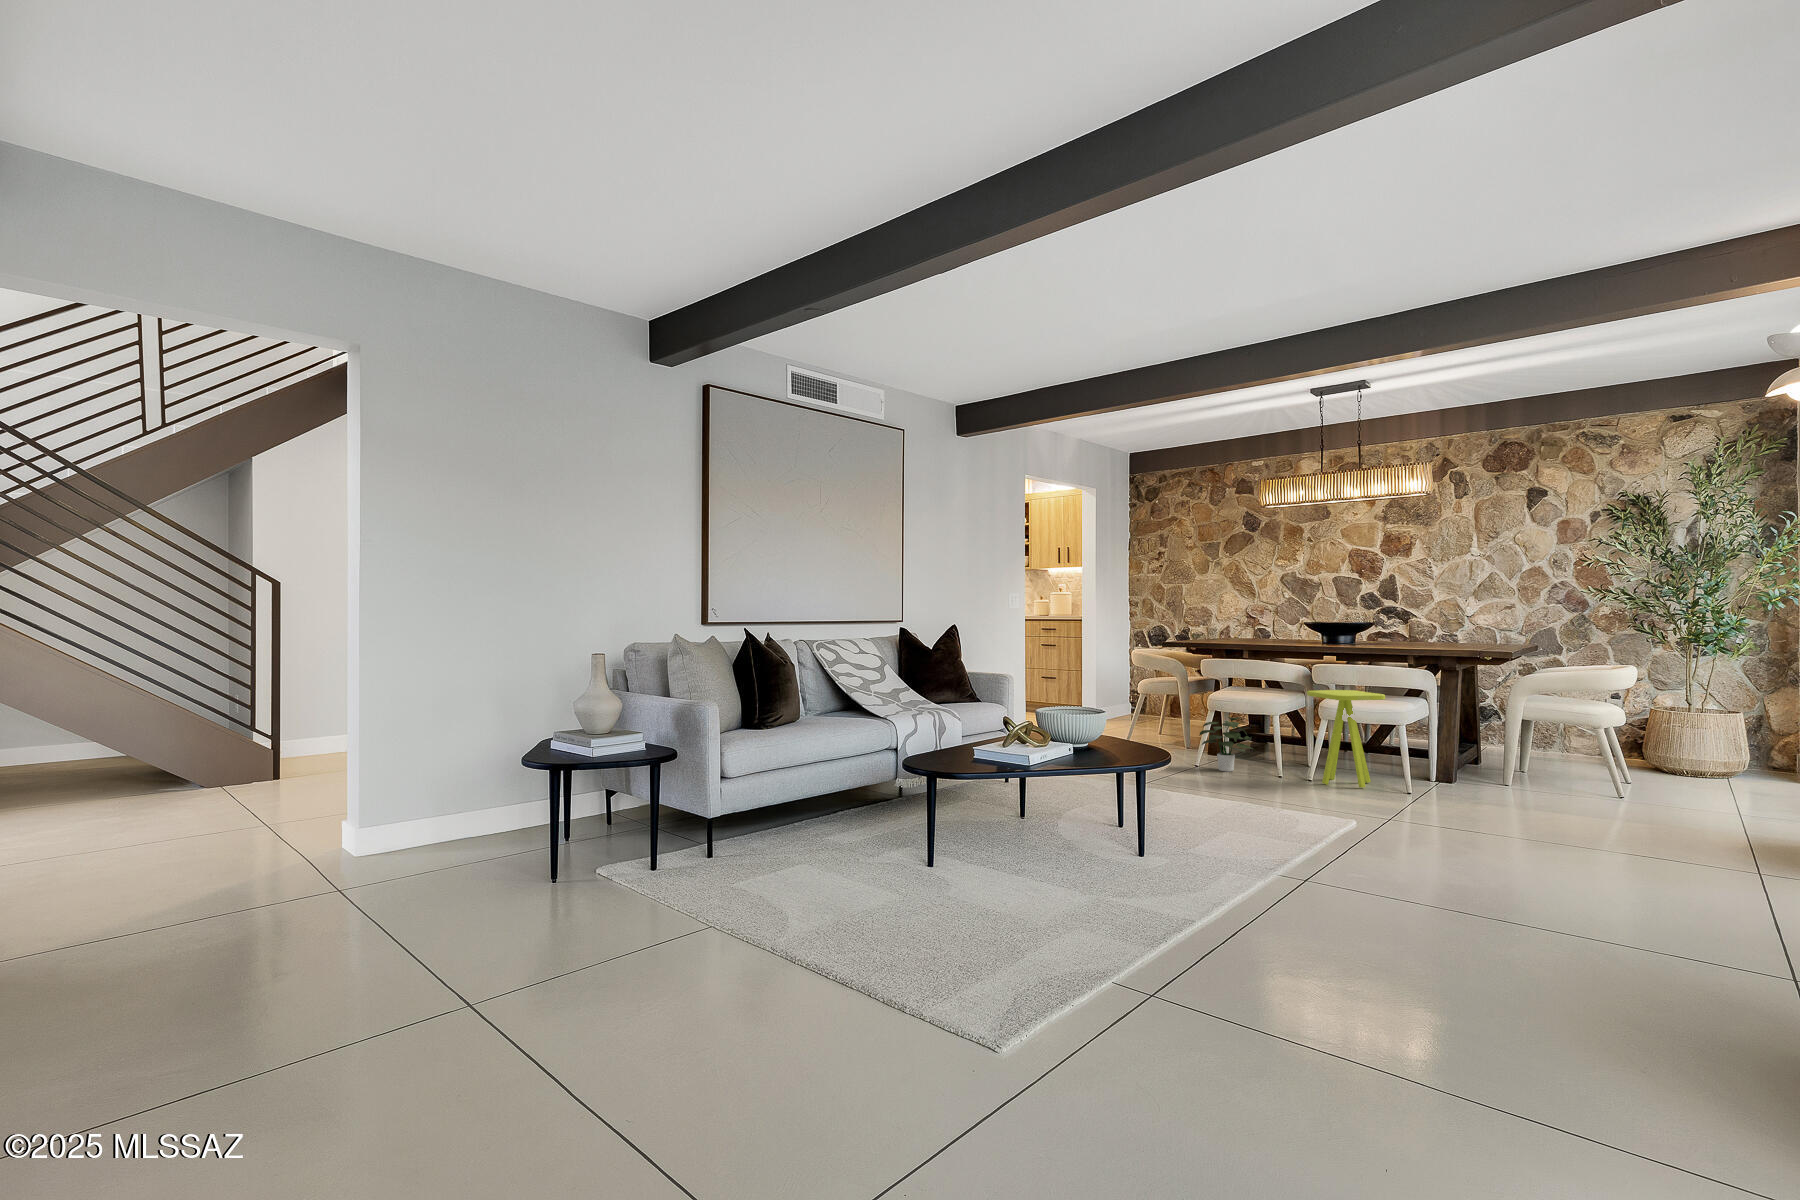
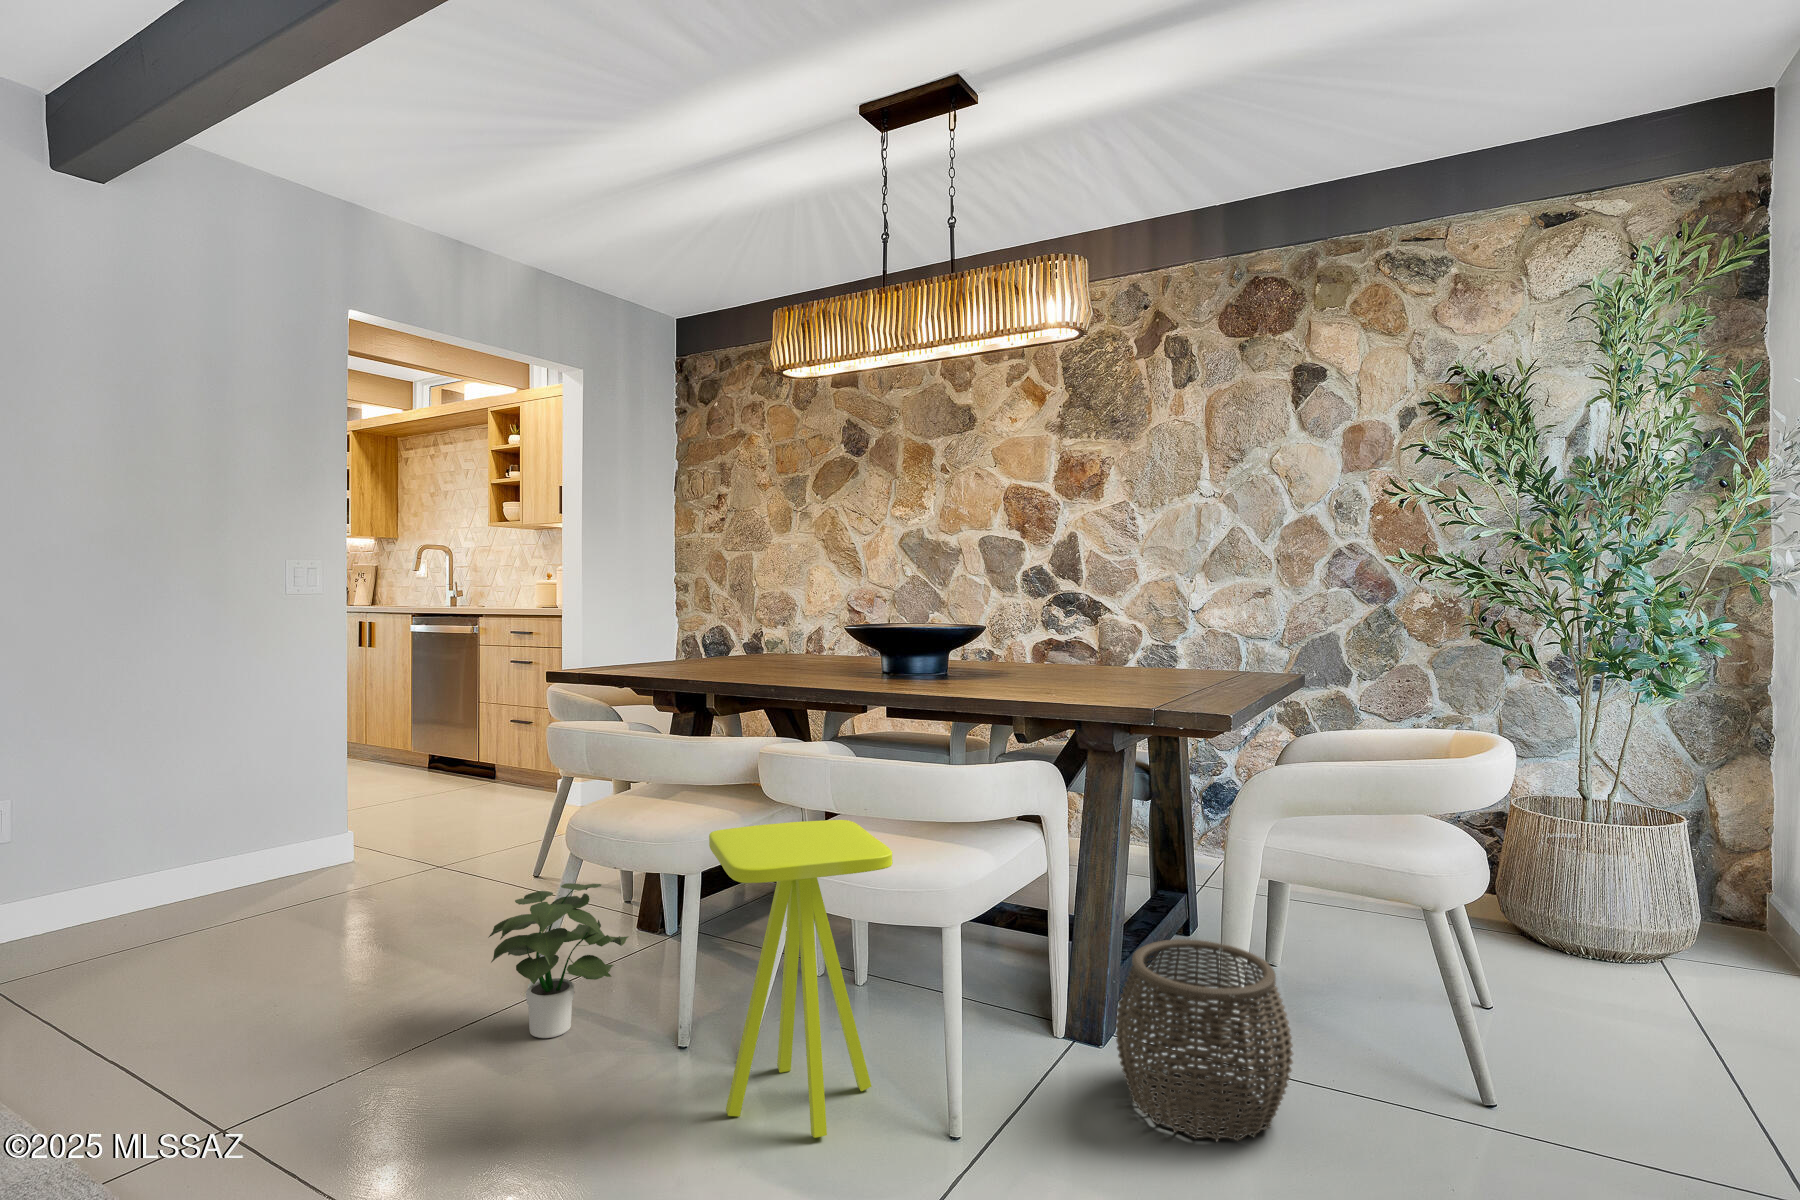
woven basket: none [1466,735,1539,794] -> present [1115,939,1293,1142]

